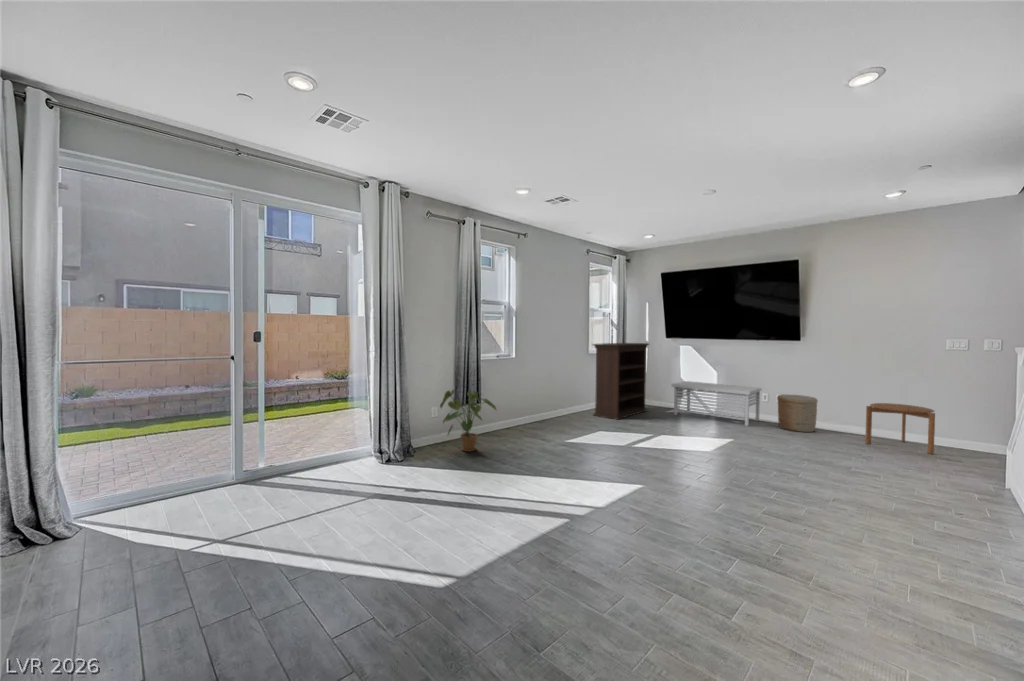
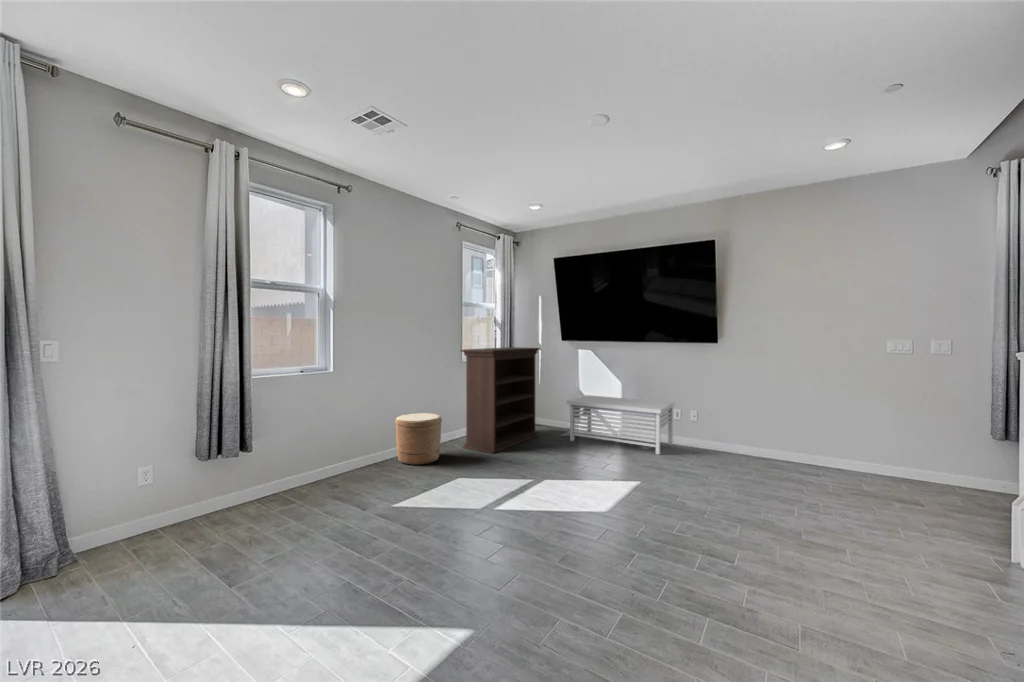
house plant: present [440,390,497,452] -> none [141,430,273,546]
woven basket: present [777,394,818,432] -> present [395,413,442,465]
side table: present [865,403,935,454] -> none [802,421,886,490]

